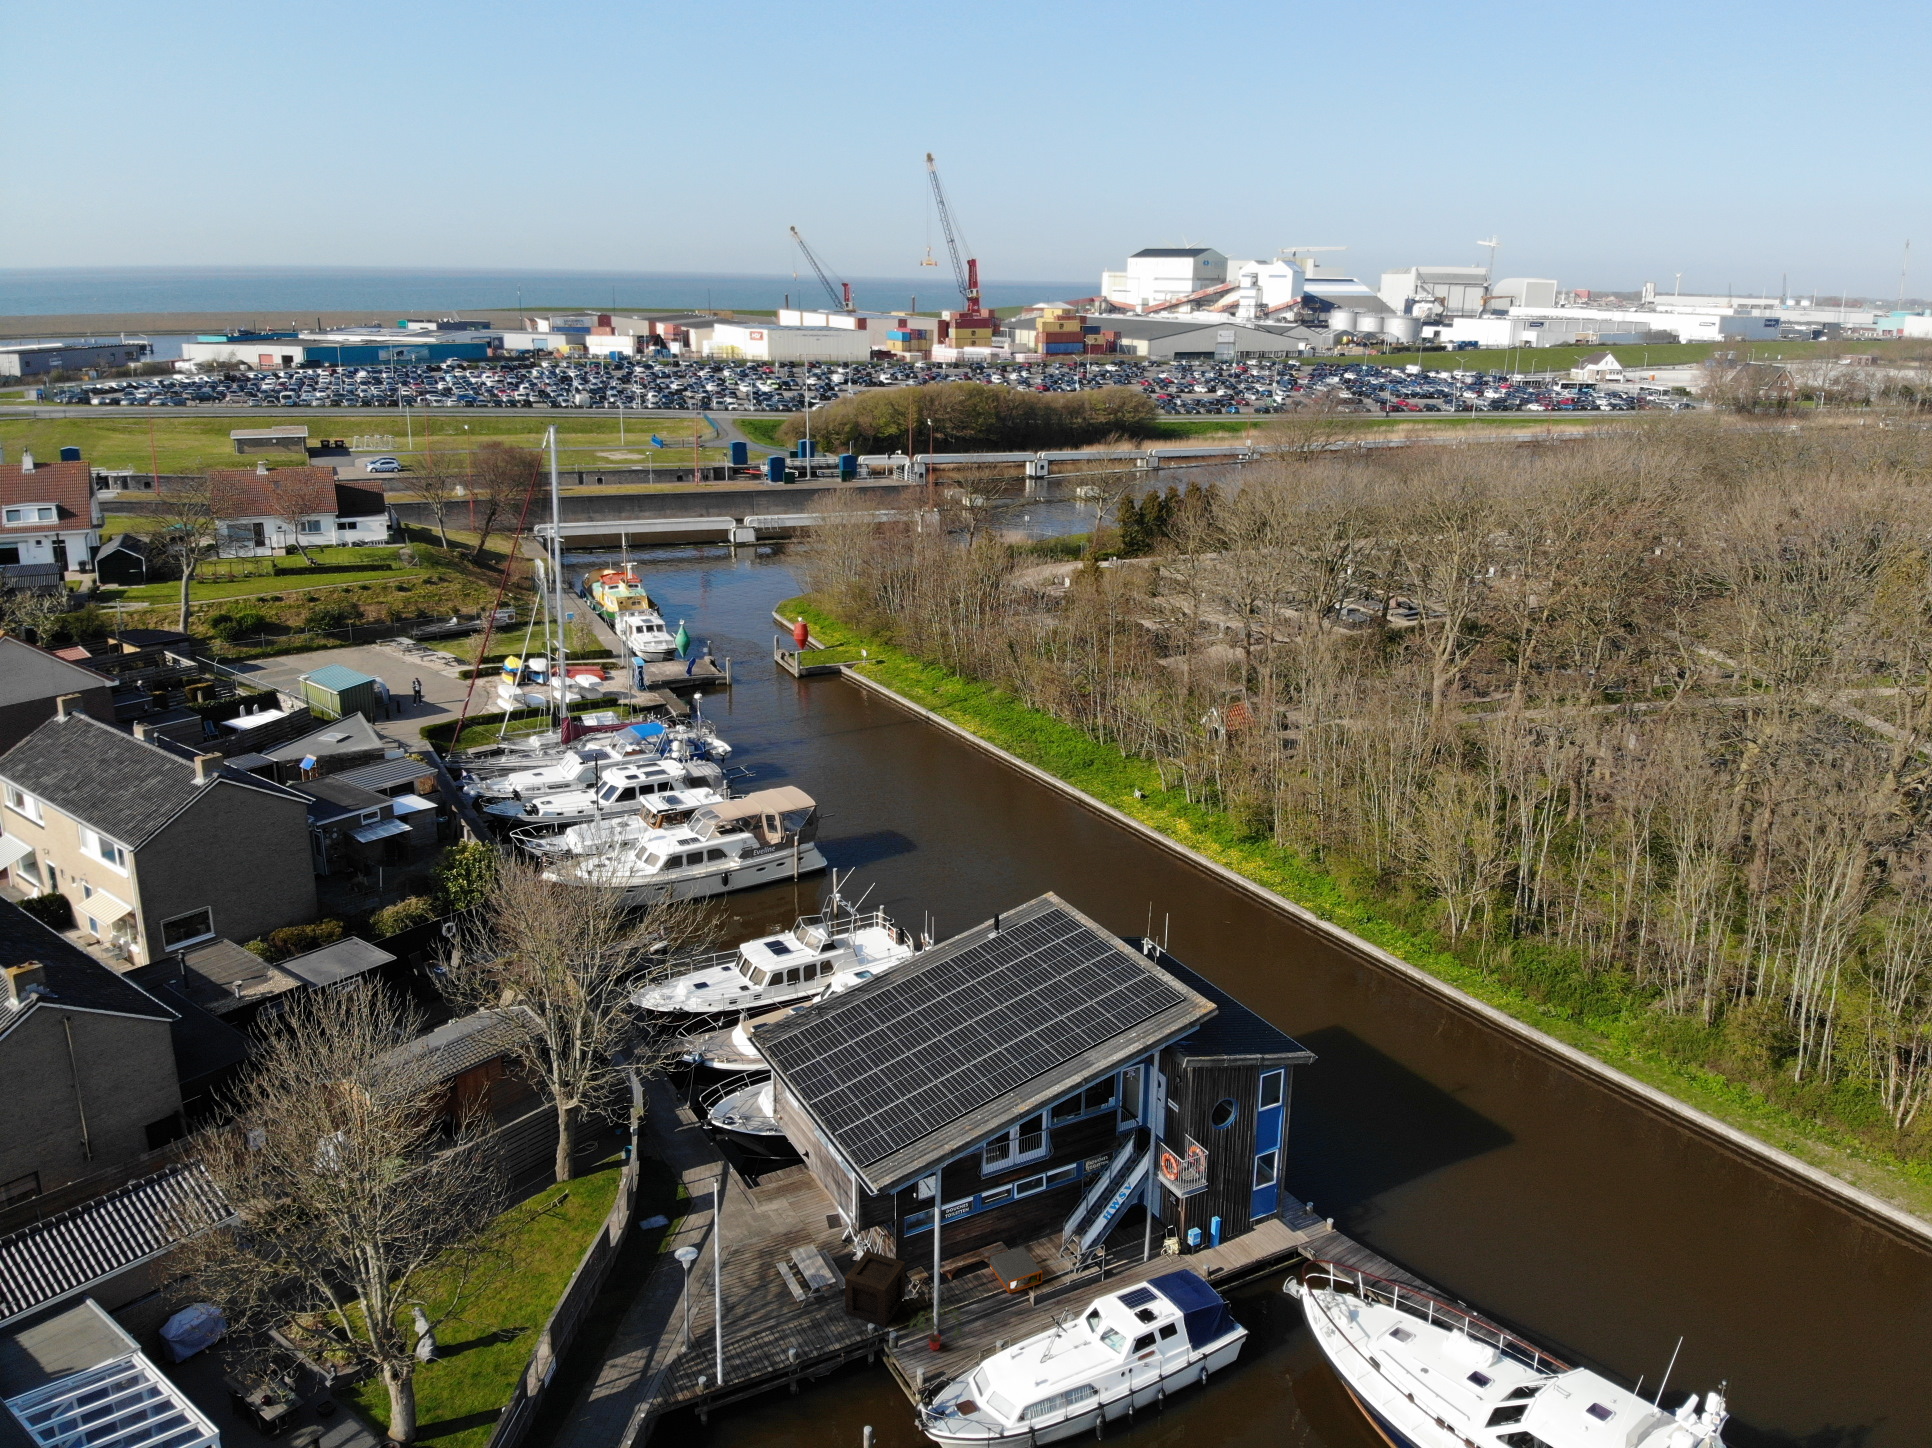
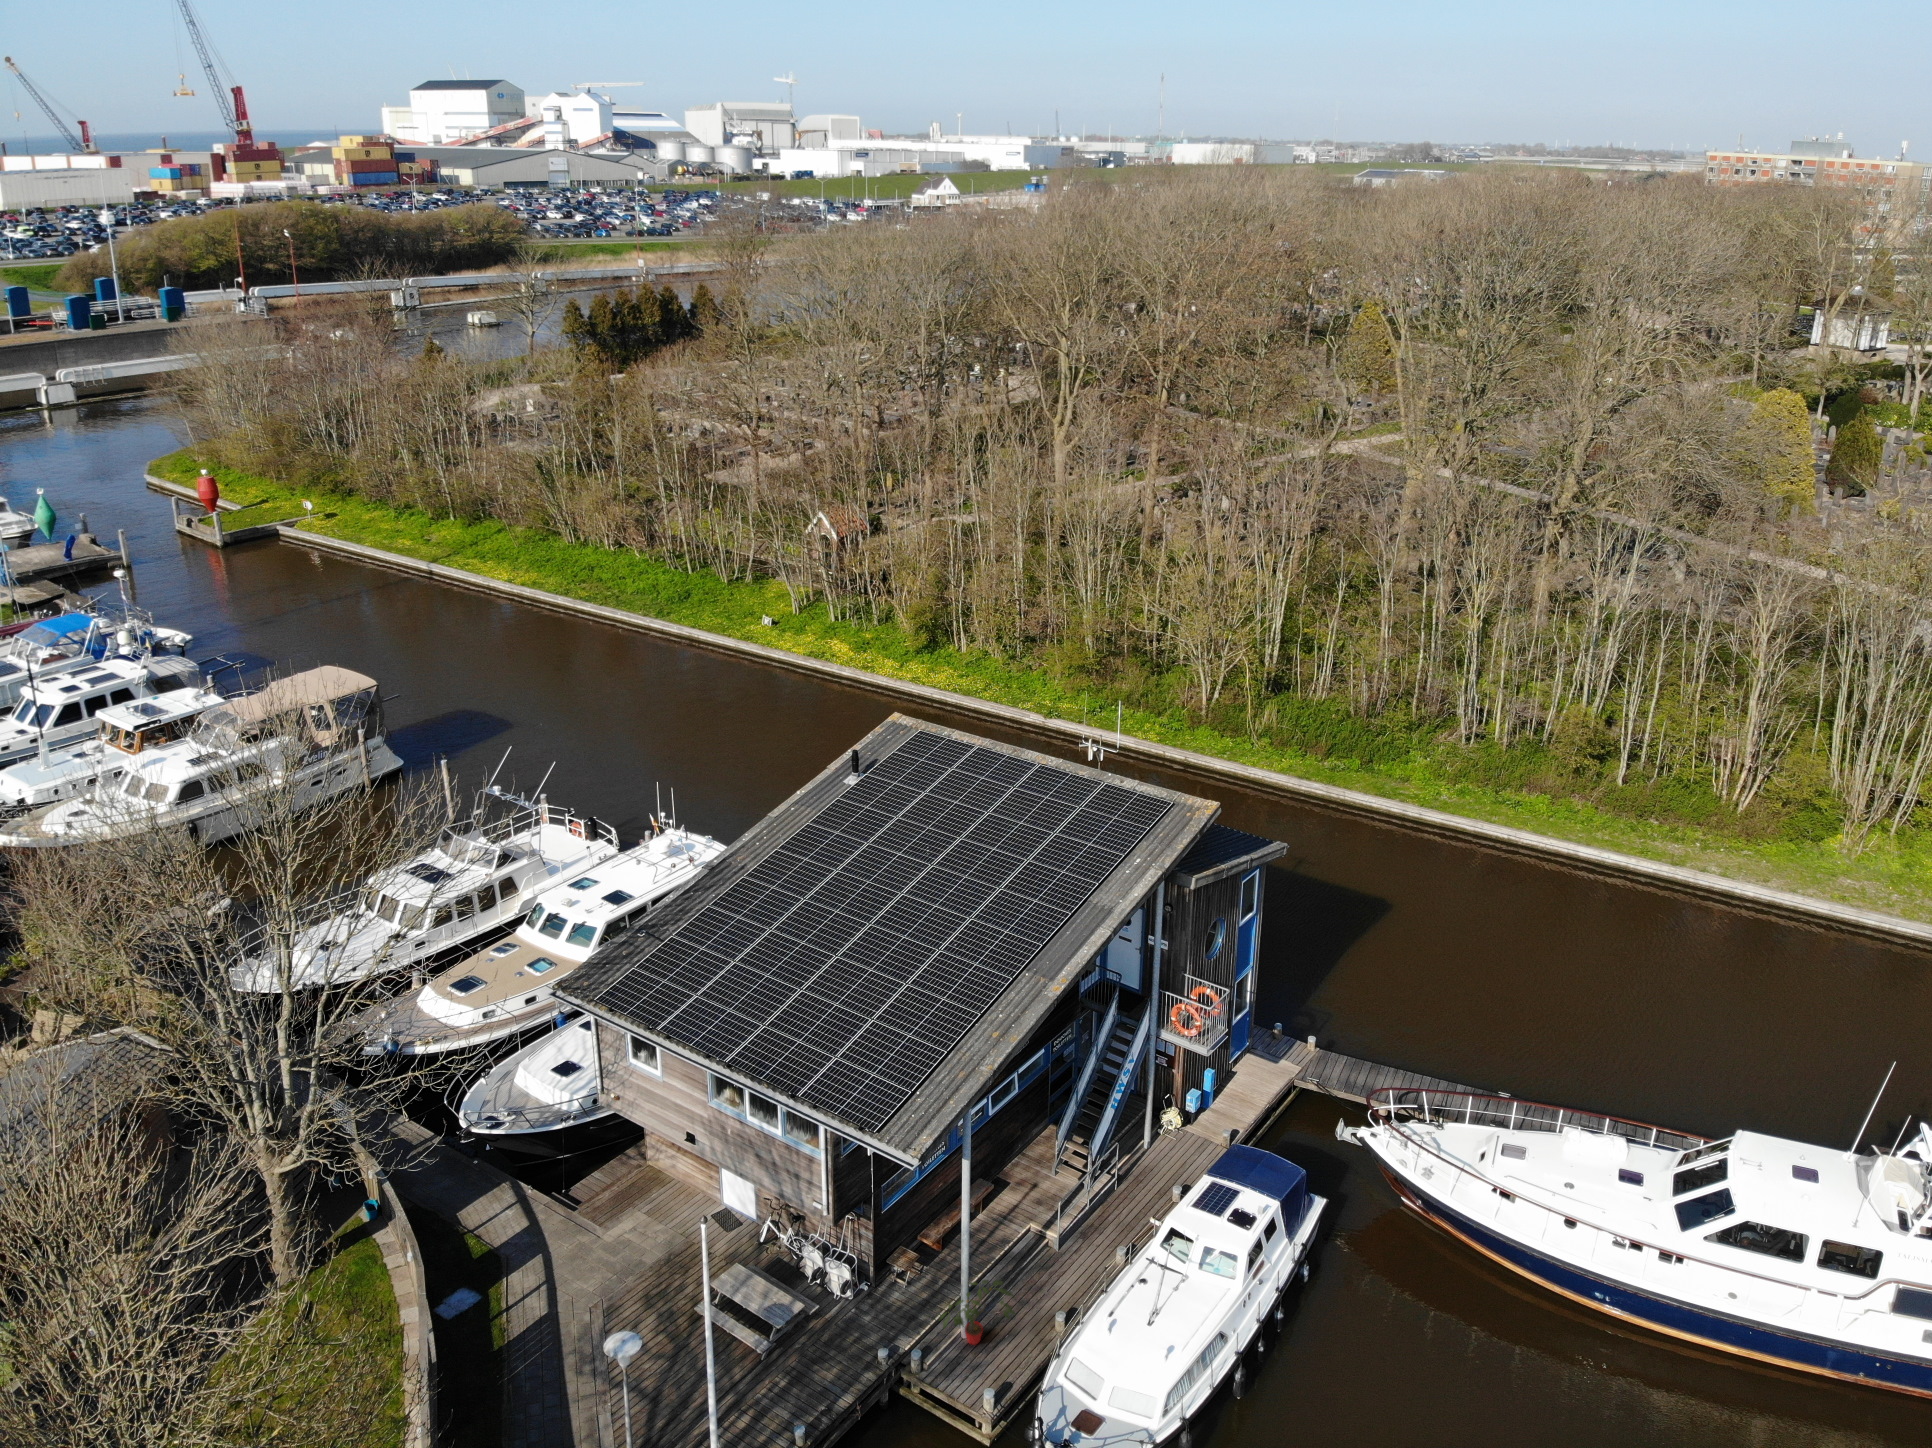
storage box: present [990,1247,1043,1294] -> none [971,1168,1046,1233]
wooden crate: present [845,1250,905,1327] -> none [826,1240,893,1341]

